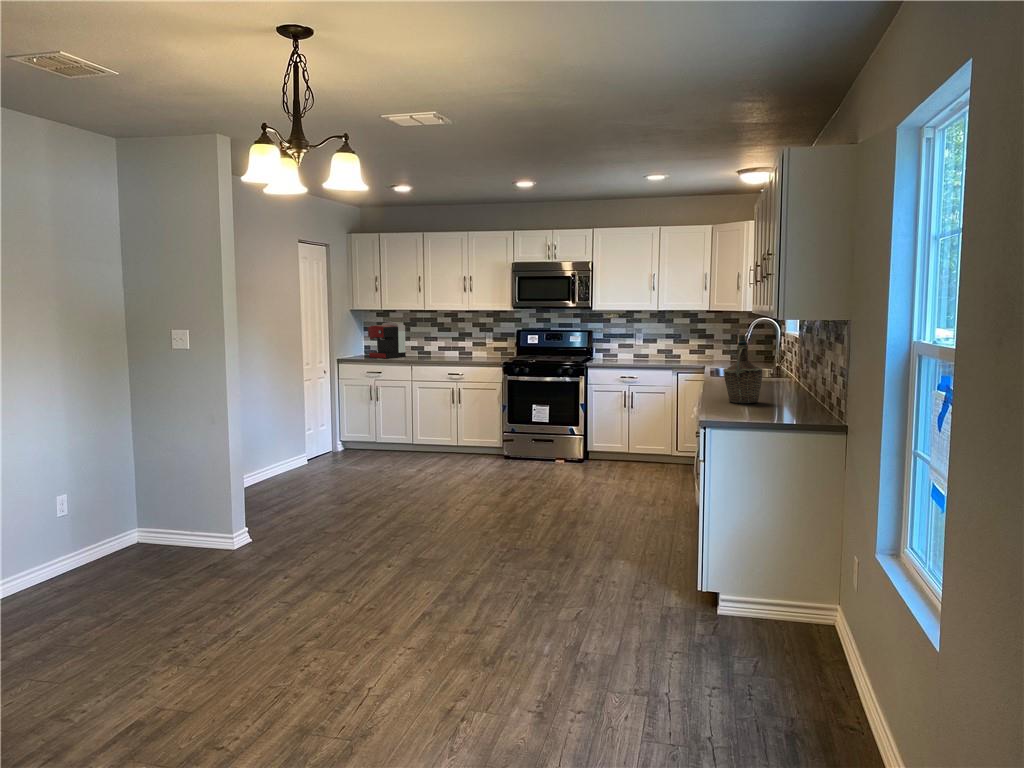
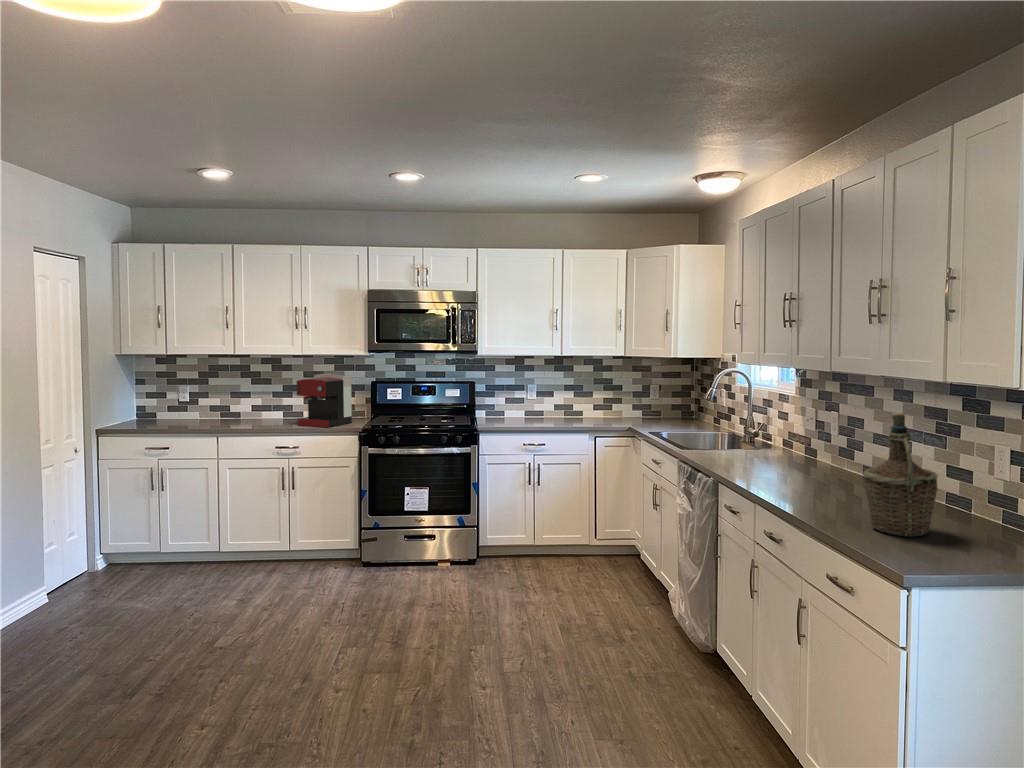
coffee maker: present [368,322,406,358] -> present [297,373,352,427]

